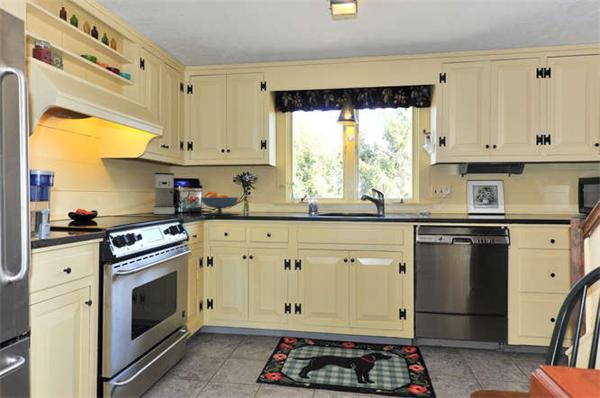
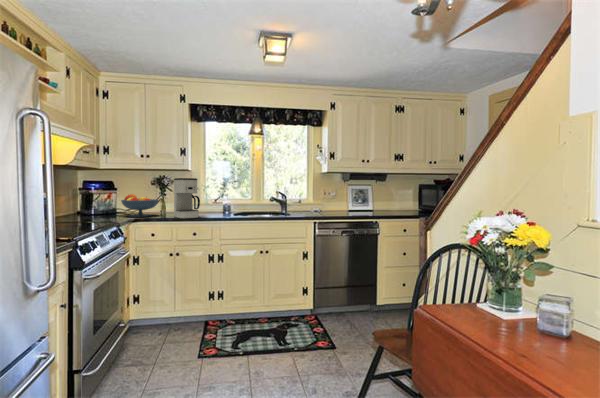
coffee maker: present [154,173,179,215] -> present [174,178,200,219]

